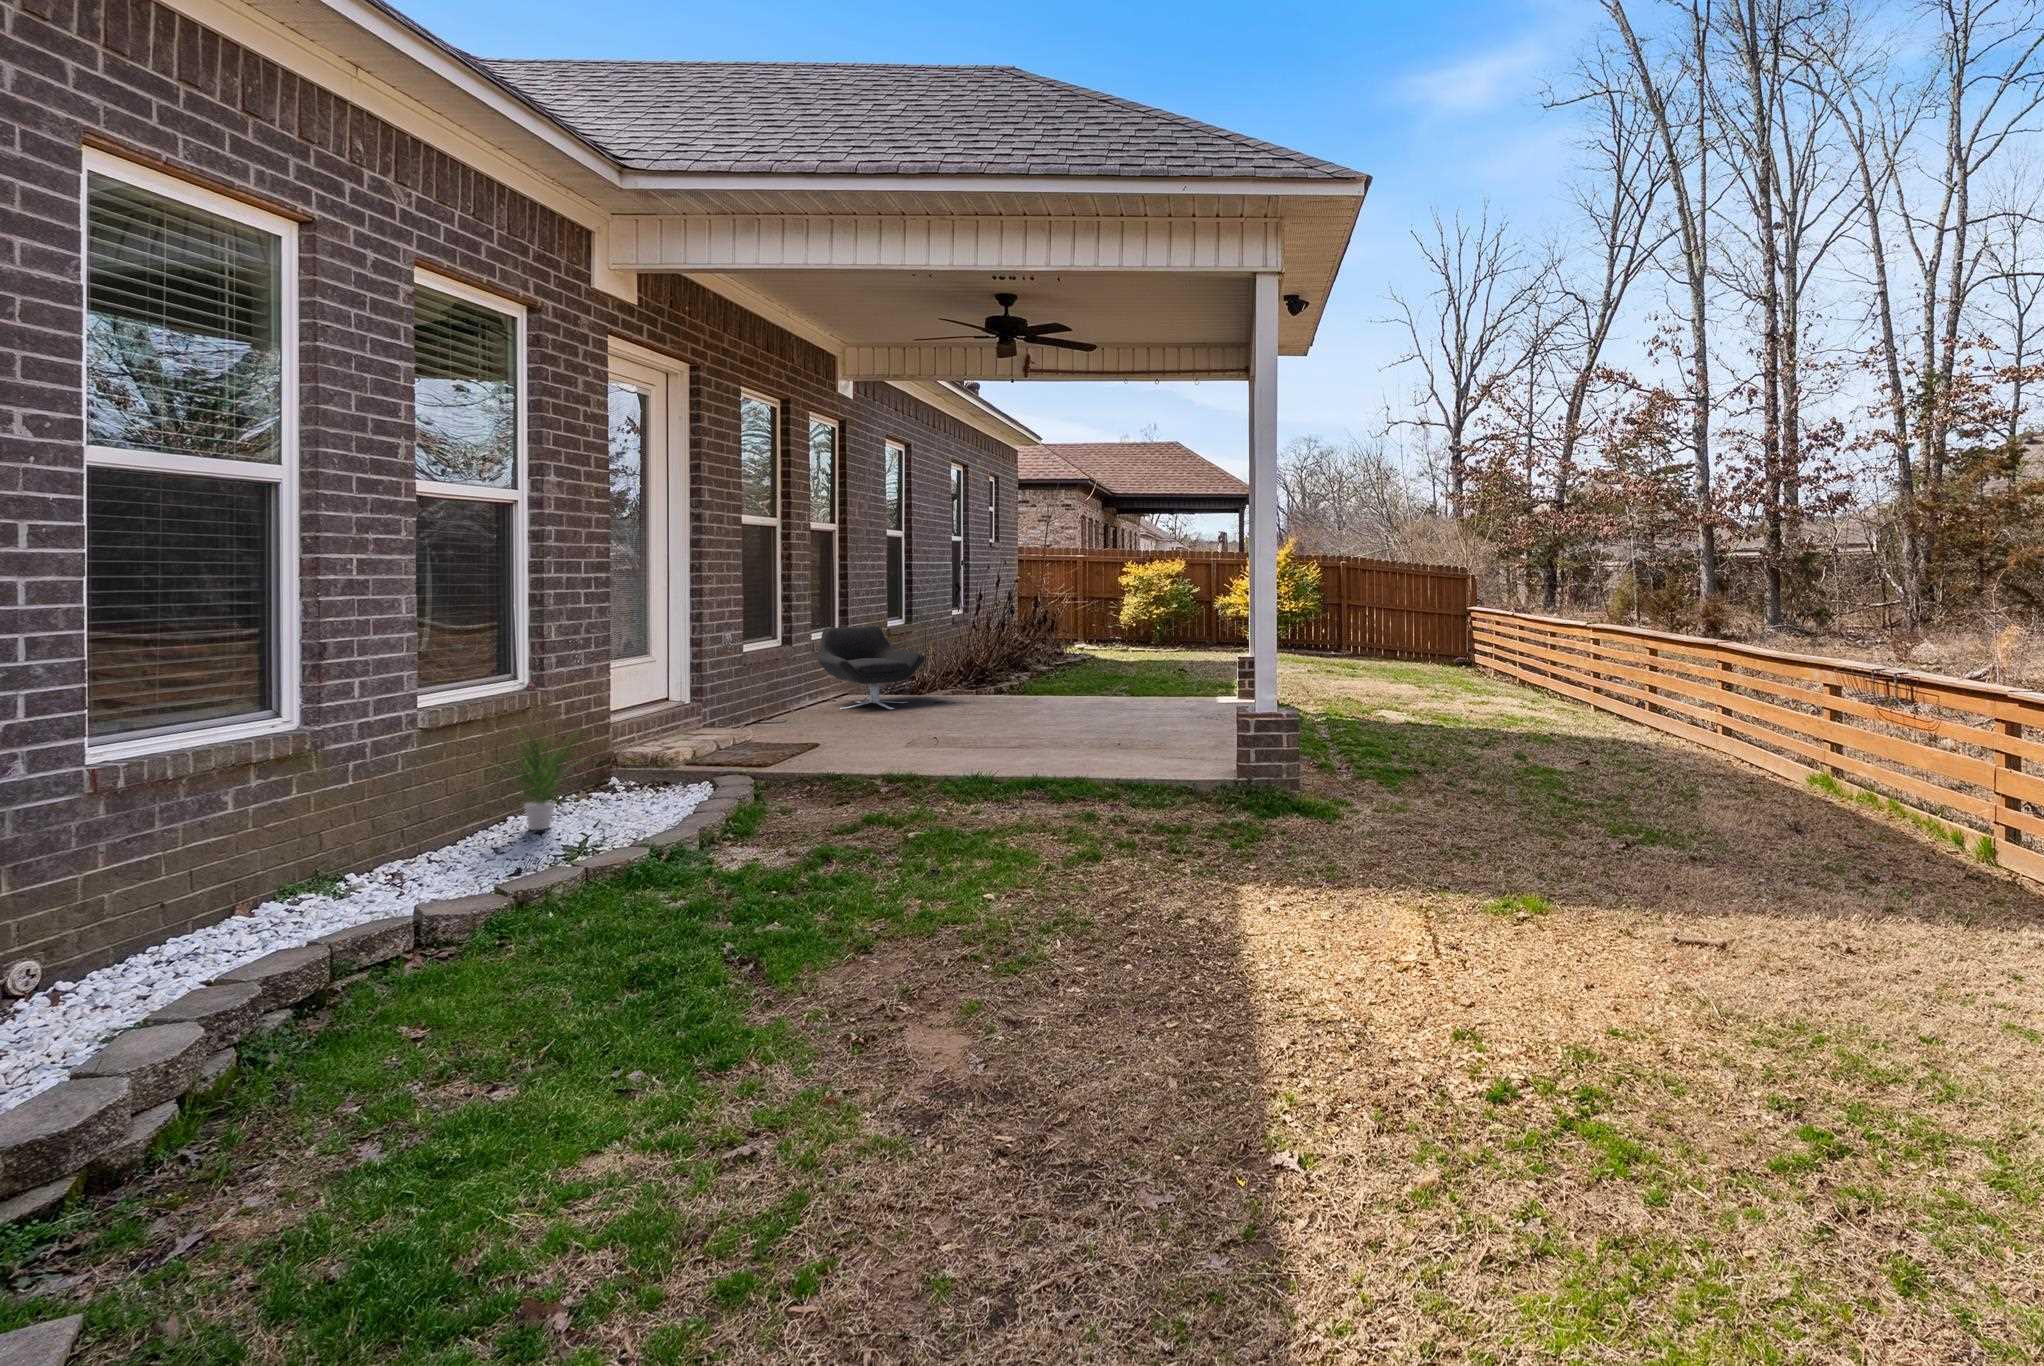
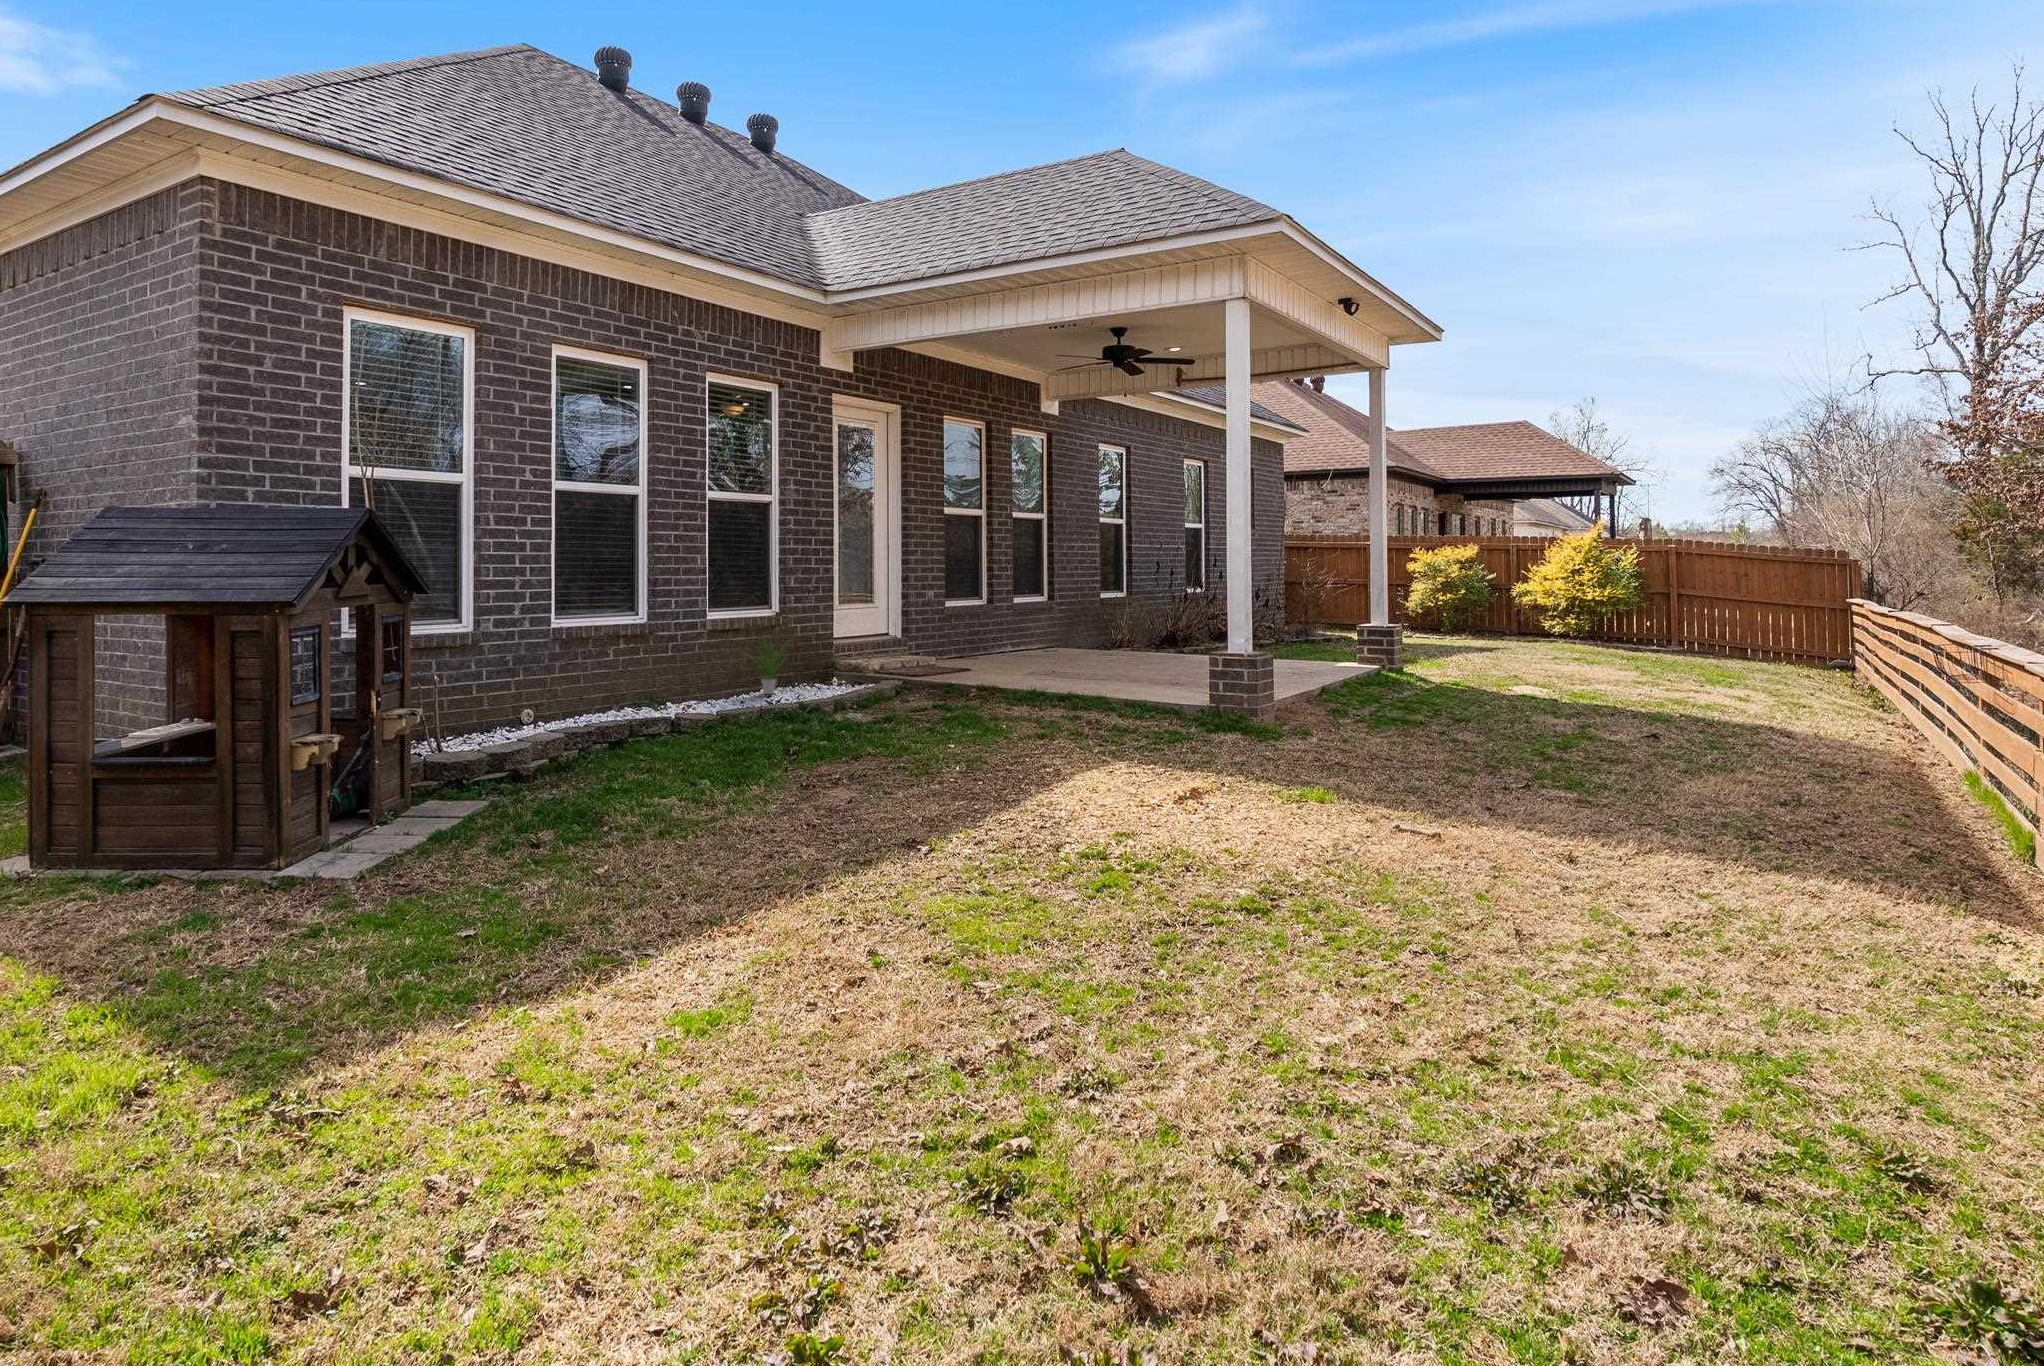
lounge chair: present [817,626,925,709] -> none [1014,594,1086,656]

